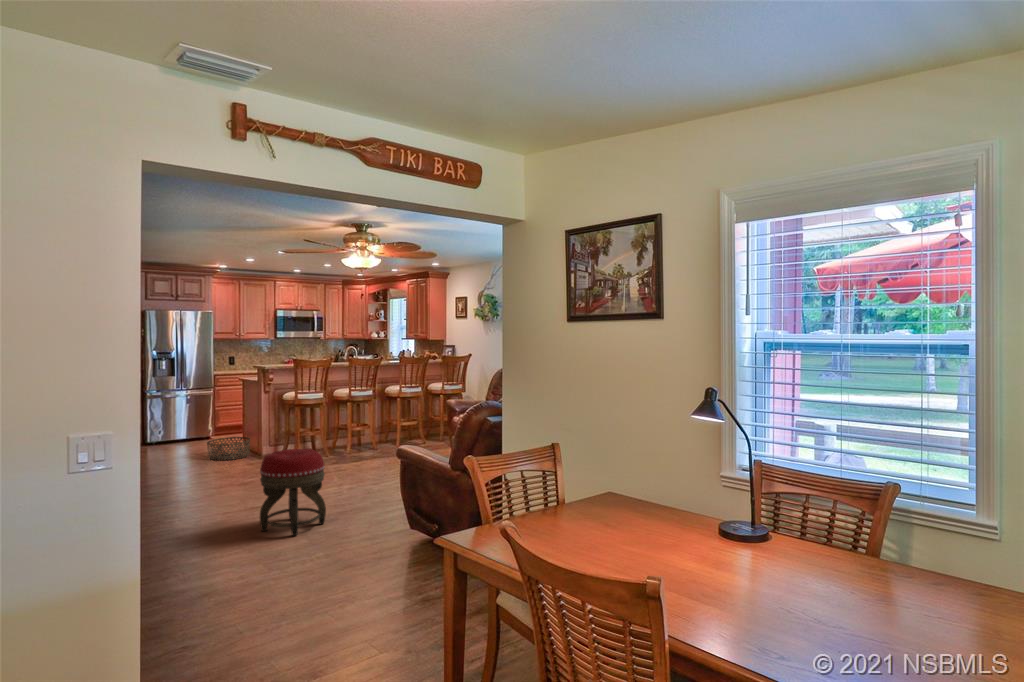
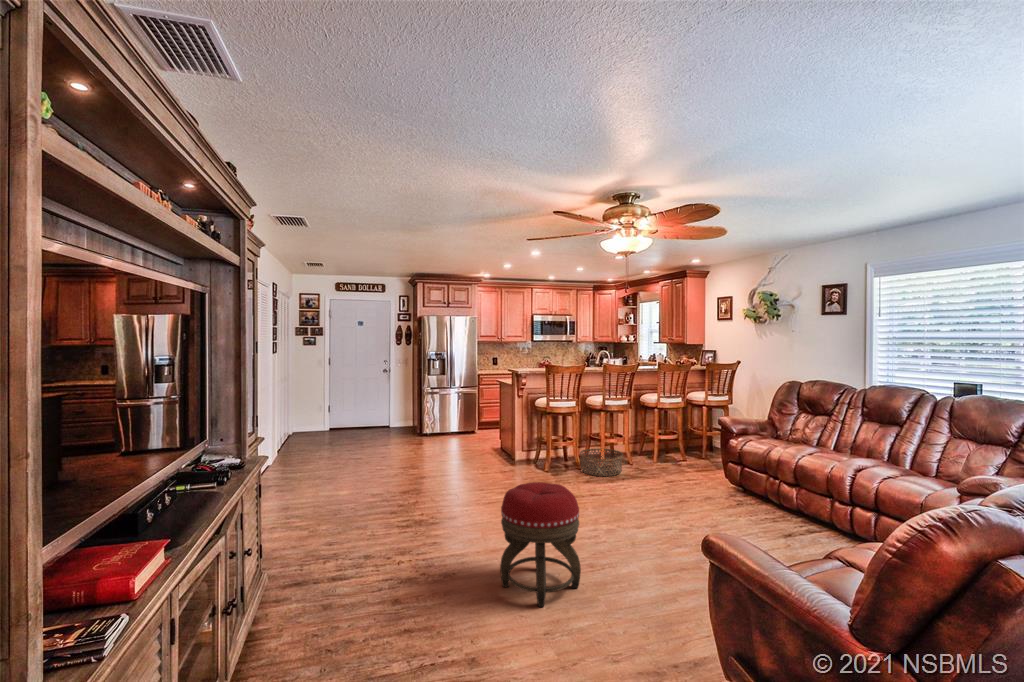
basket: present [207,437,250,460] -> present [580,448,623,476]

